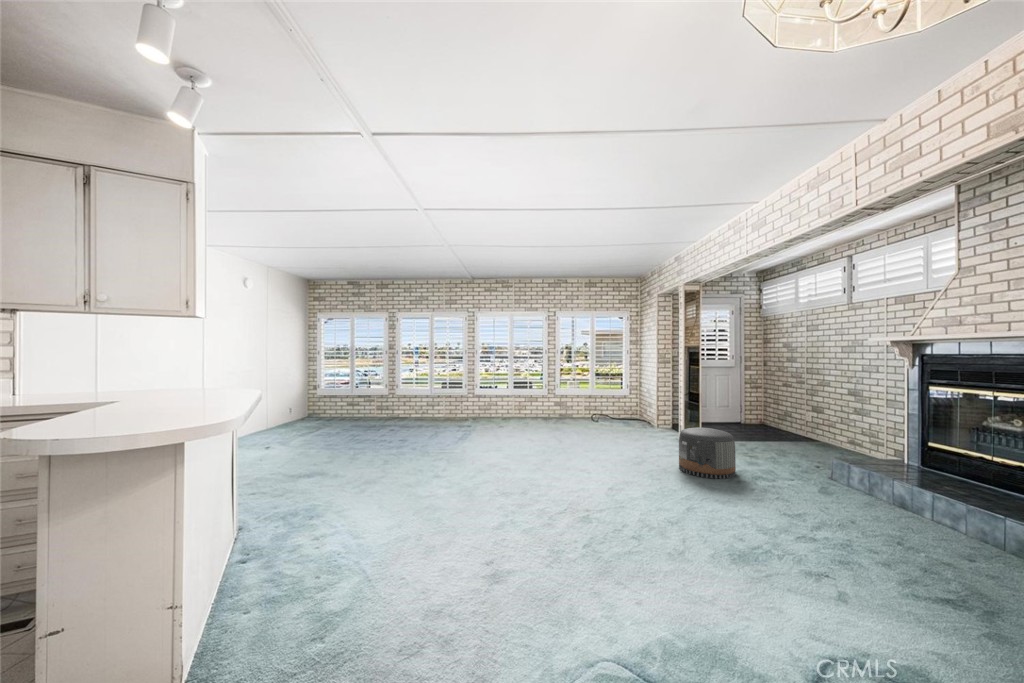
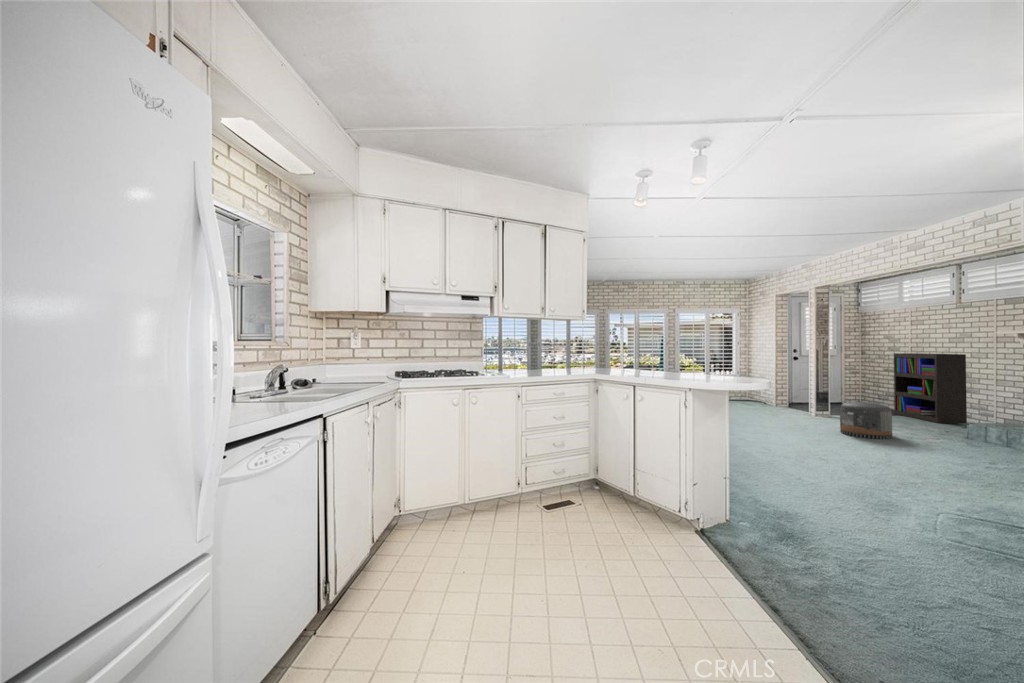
bookshelf: none [783,365,857,455] -> present [894,353,967,423]

